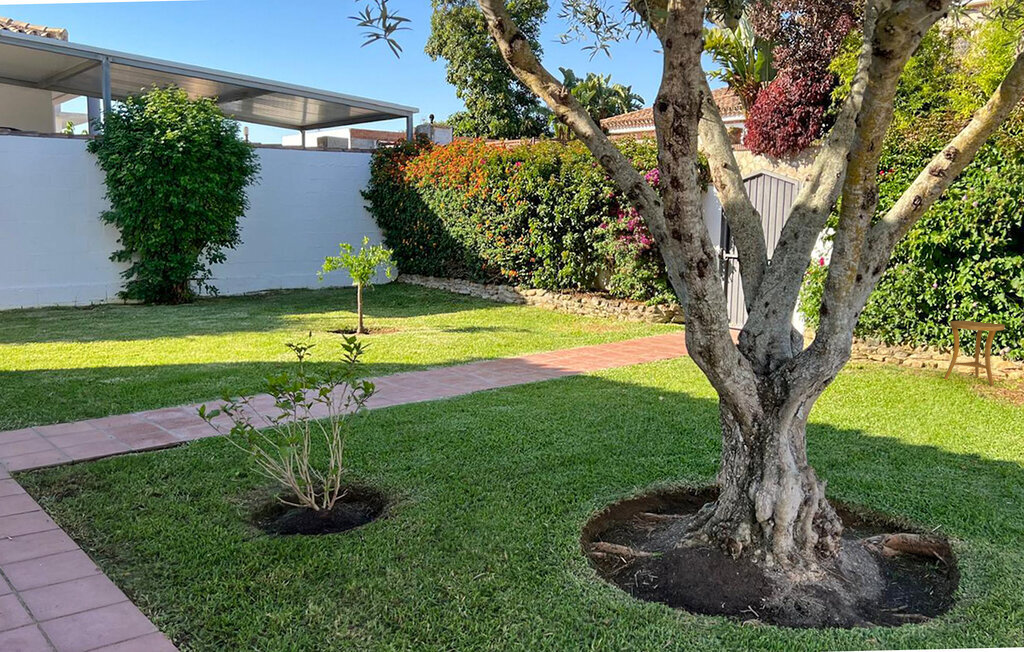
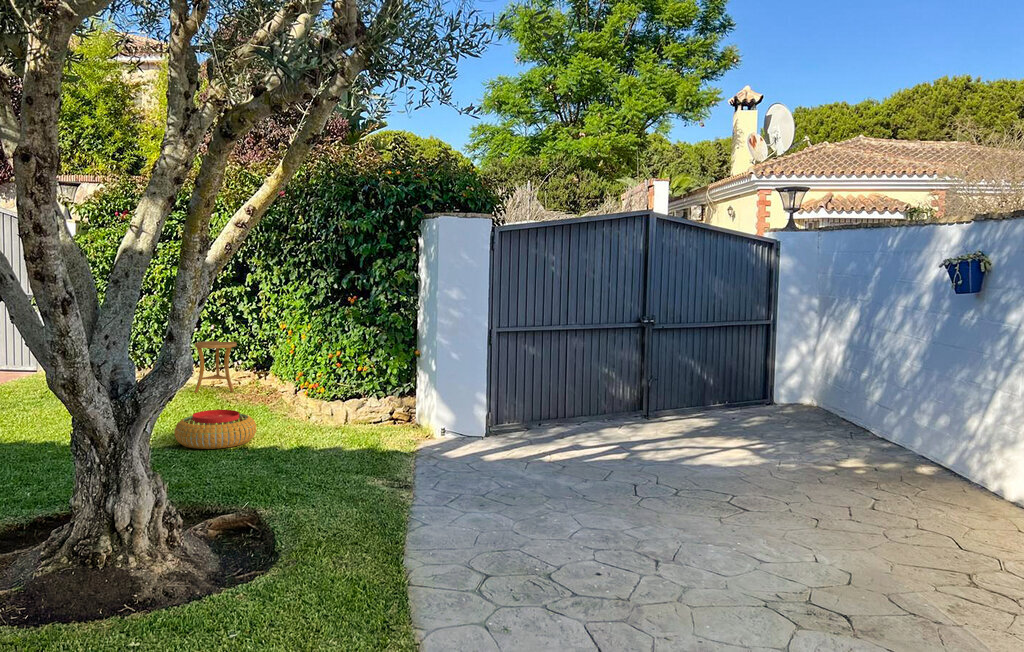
pouf: none [891,403,998,453] -> present [174,410,257,449]

